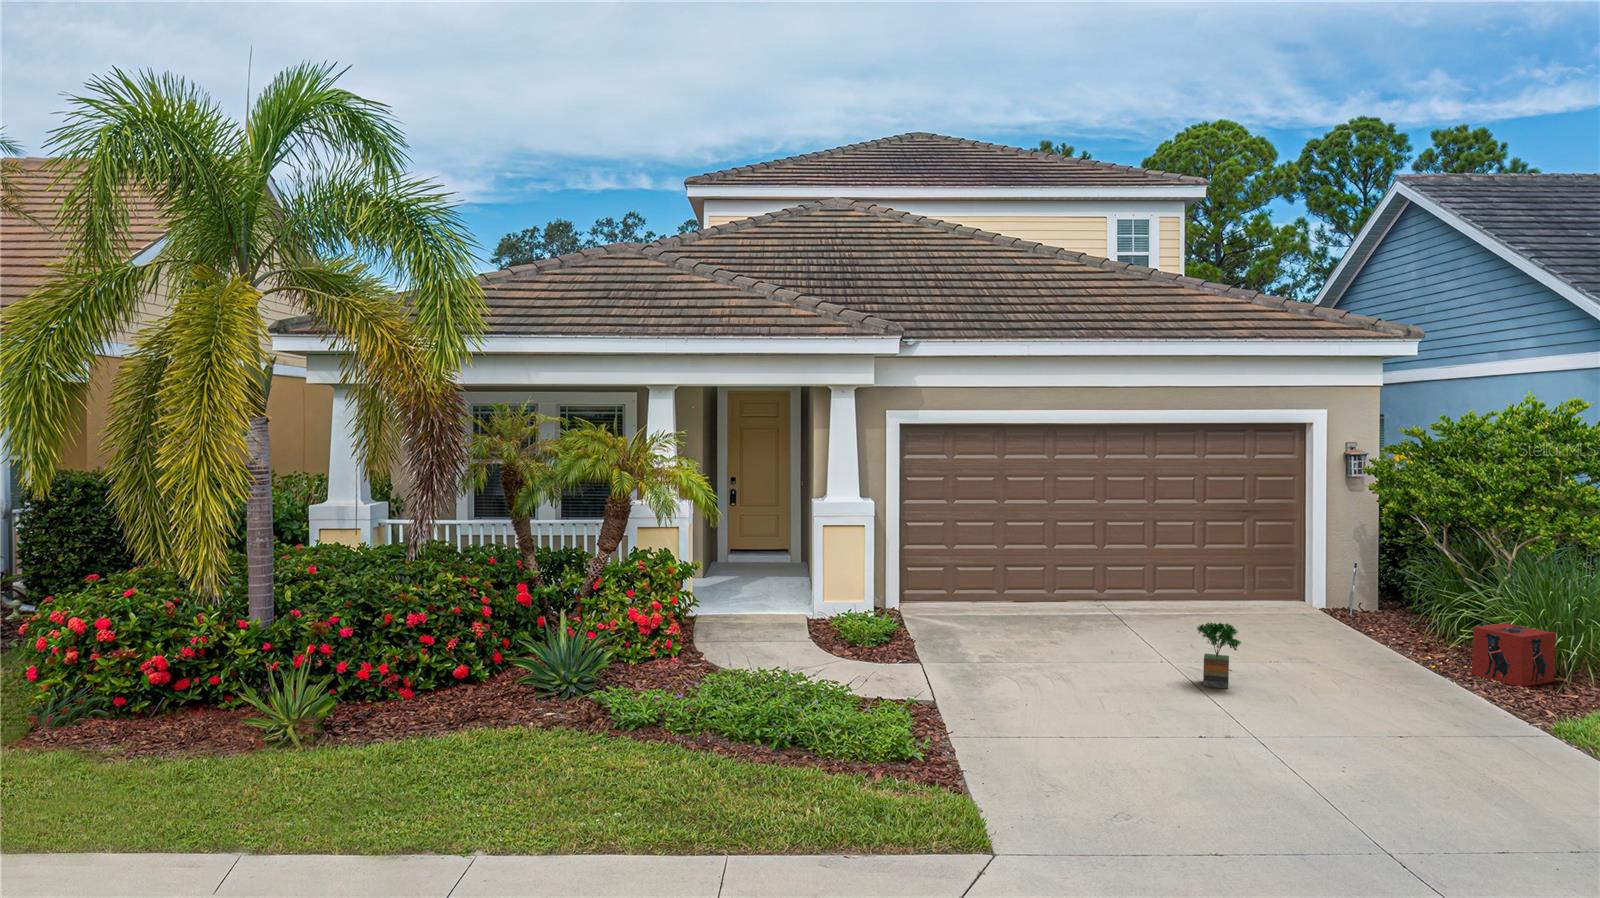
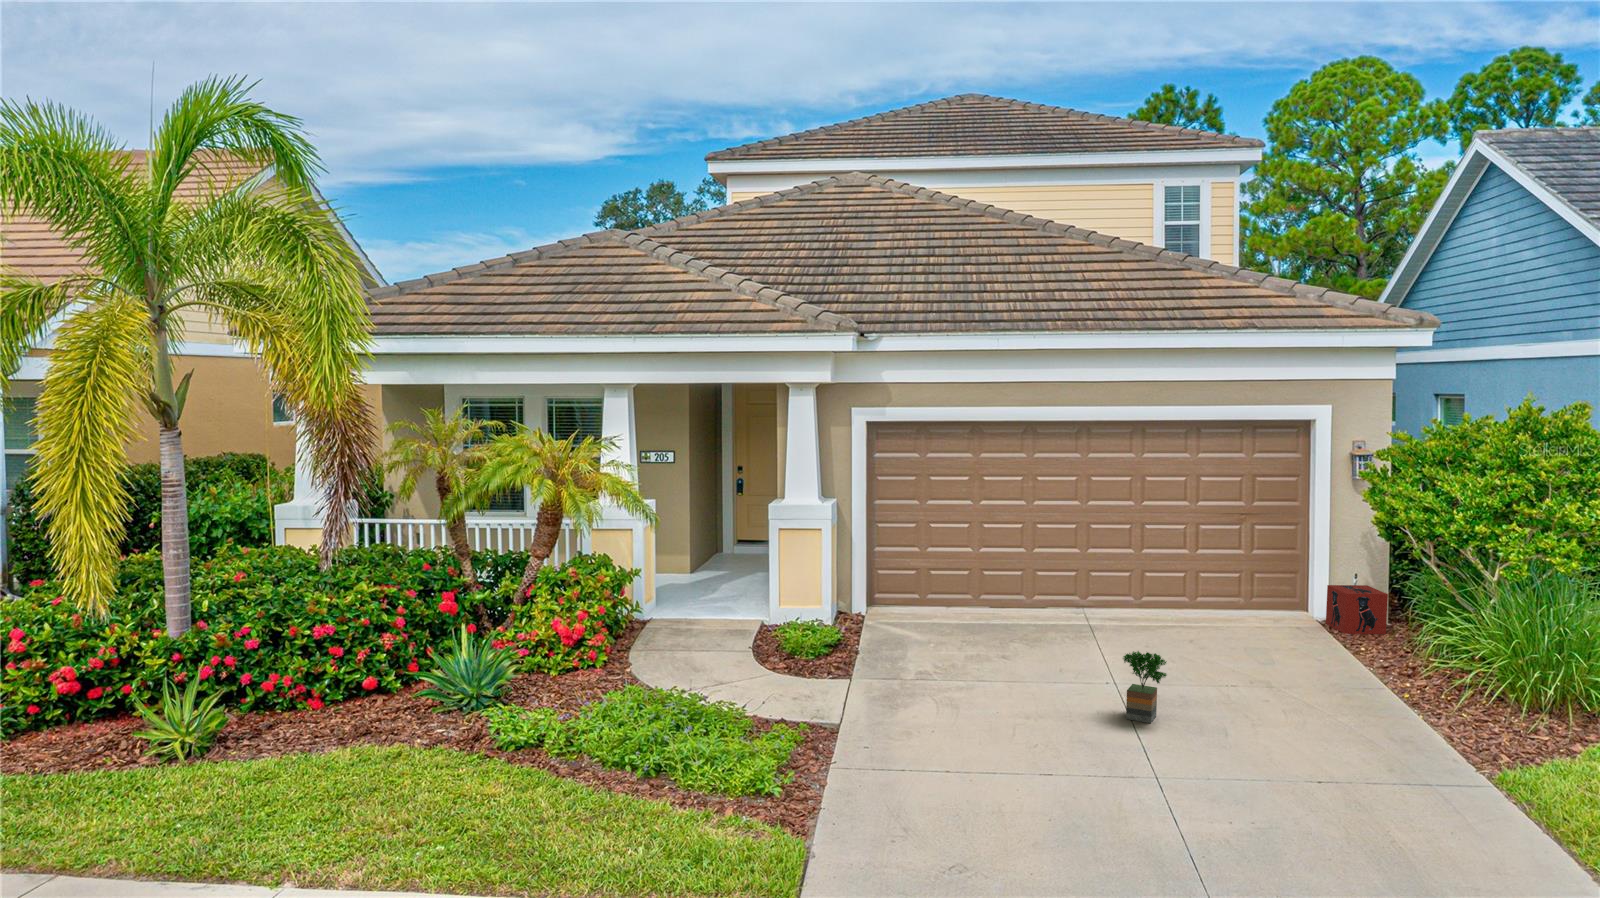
storage box: present [1472,623,1555,687] -> present [1326,585,1388,634]

